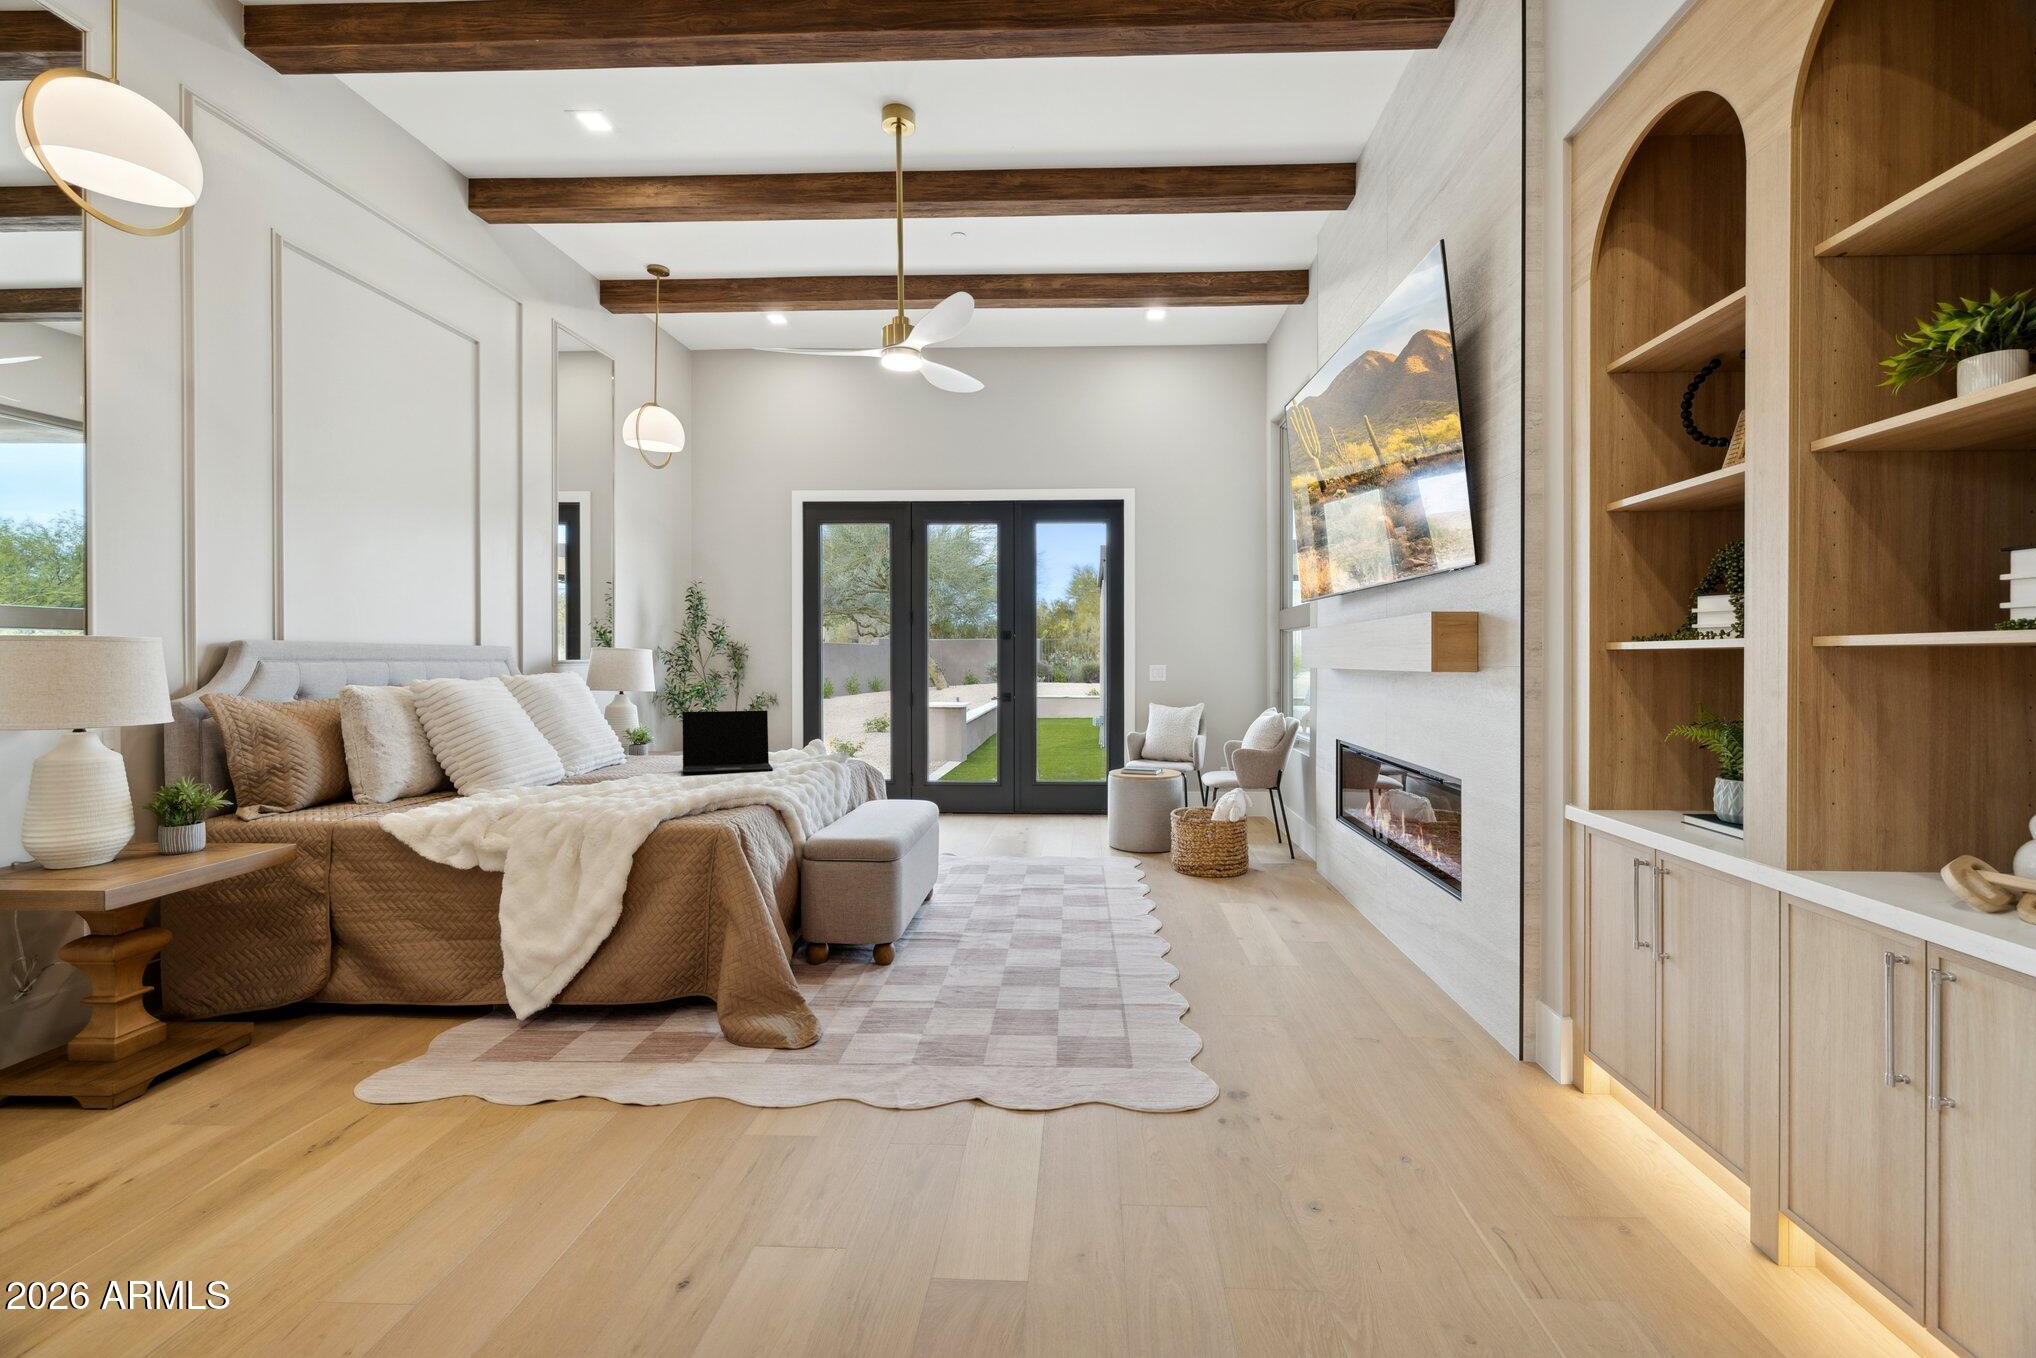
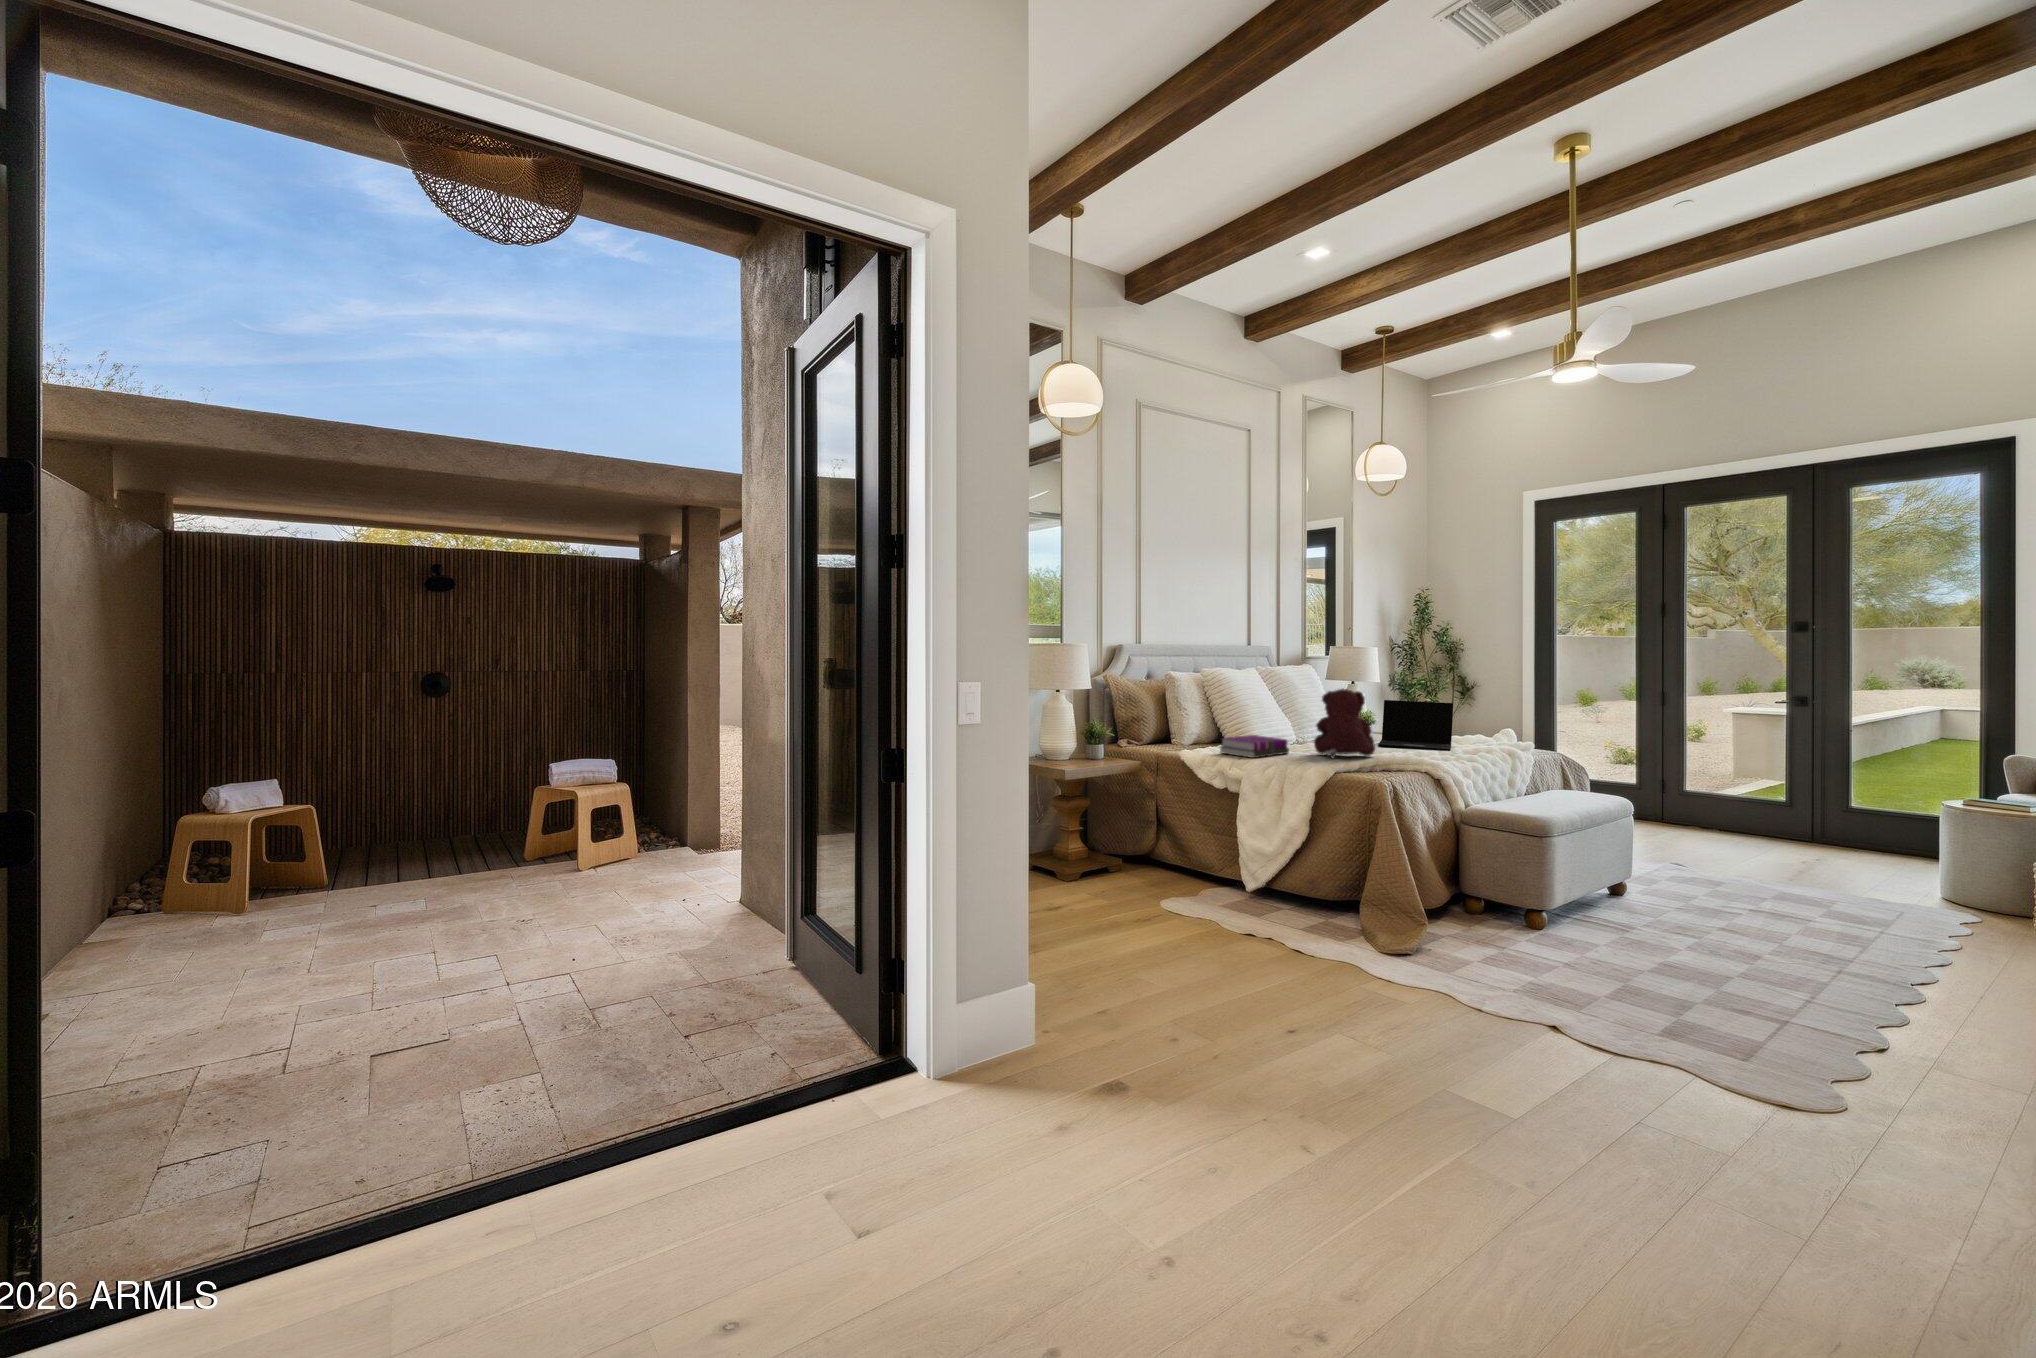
teddy bear: none [603,695,690,797] -> present [1314,689,1375,758]
hardback book: none [451,775,567,810] -> present [1220,735,1289,758]

